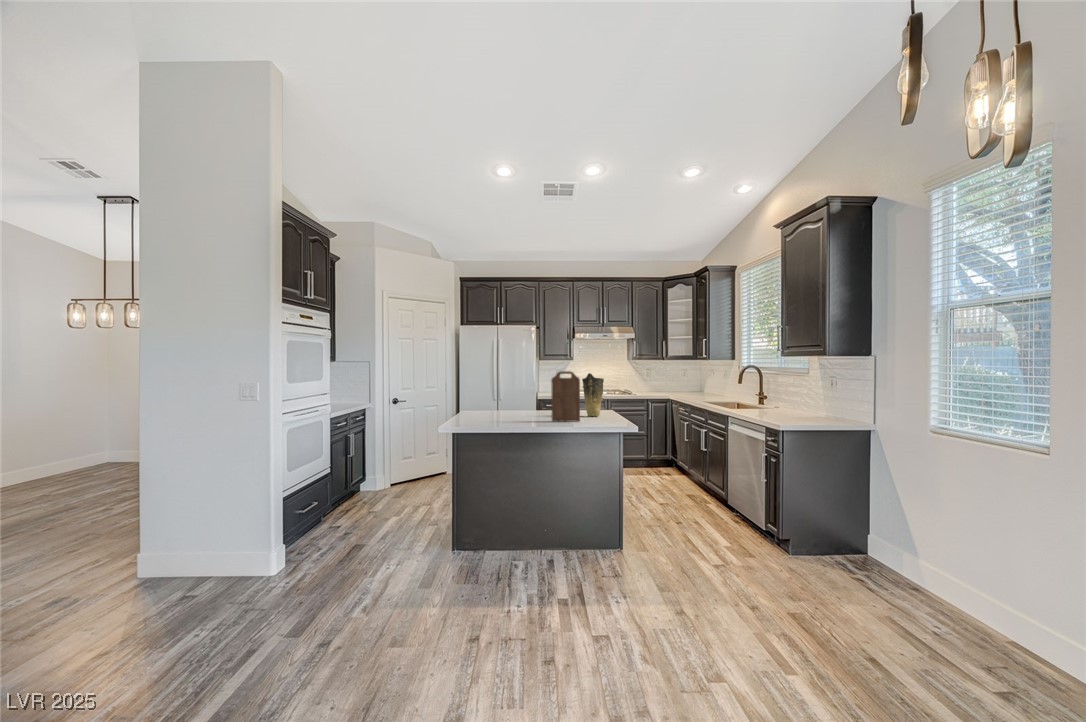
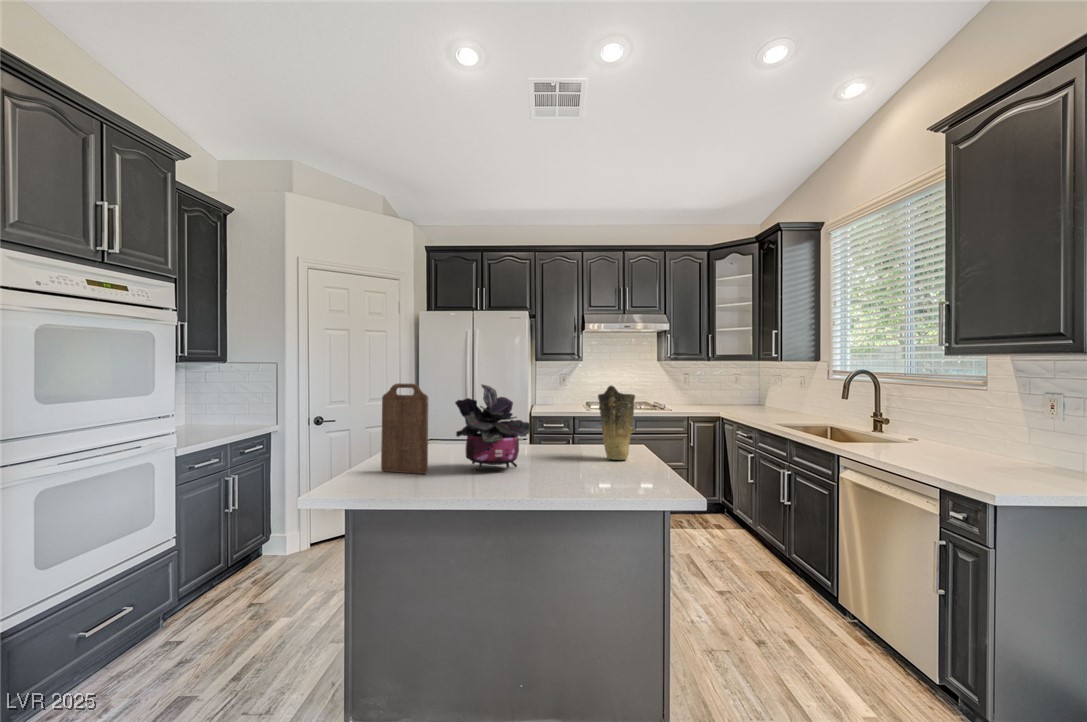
cutting board: present [551,371,580,422] -> present [381,383,428,474]
potted plant: none [503,372,545,419] -> present [455,384,531,471]

